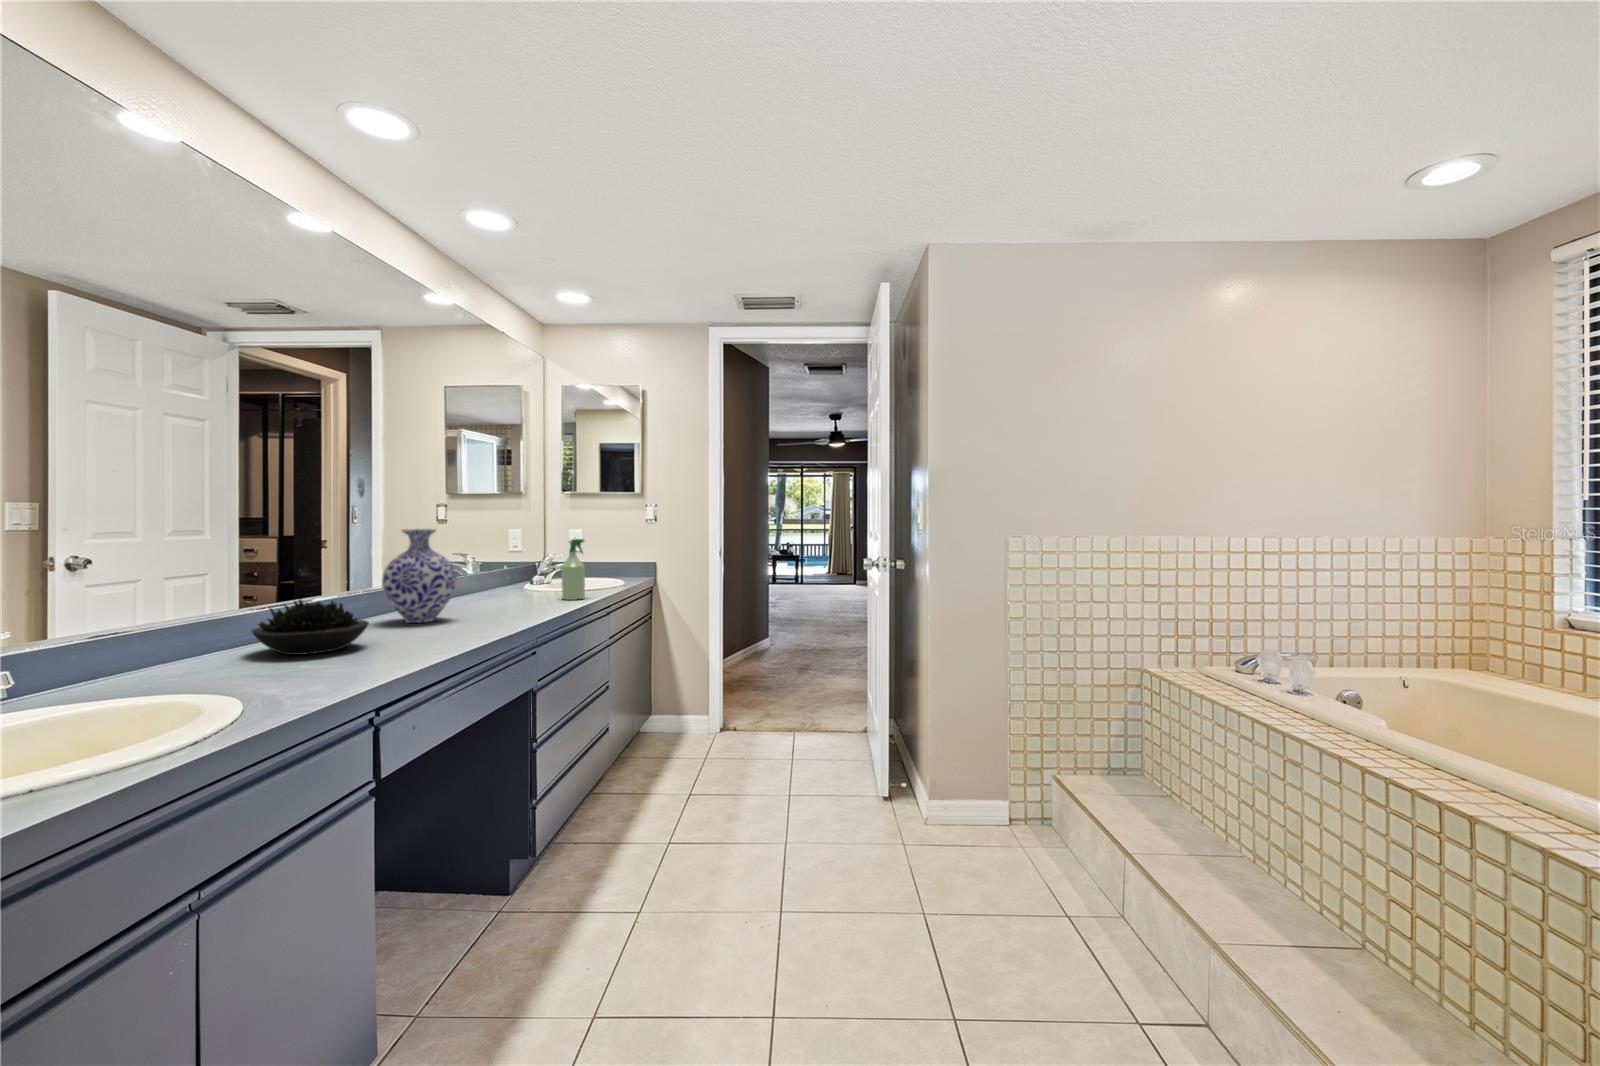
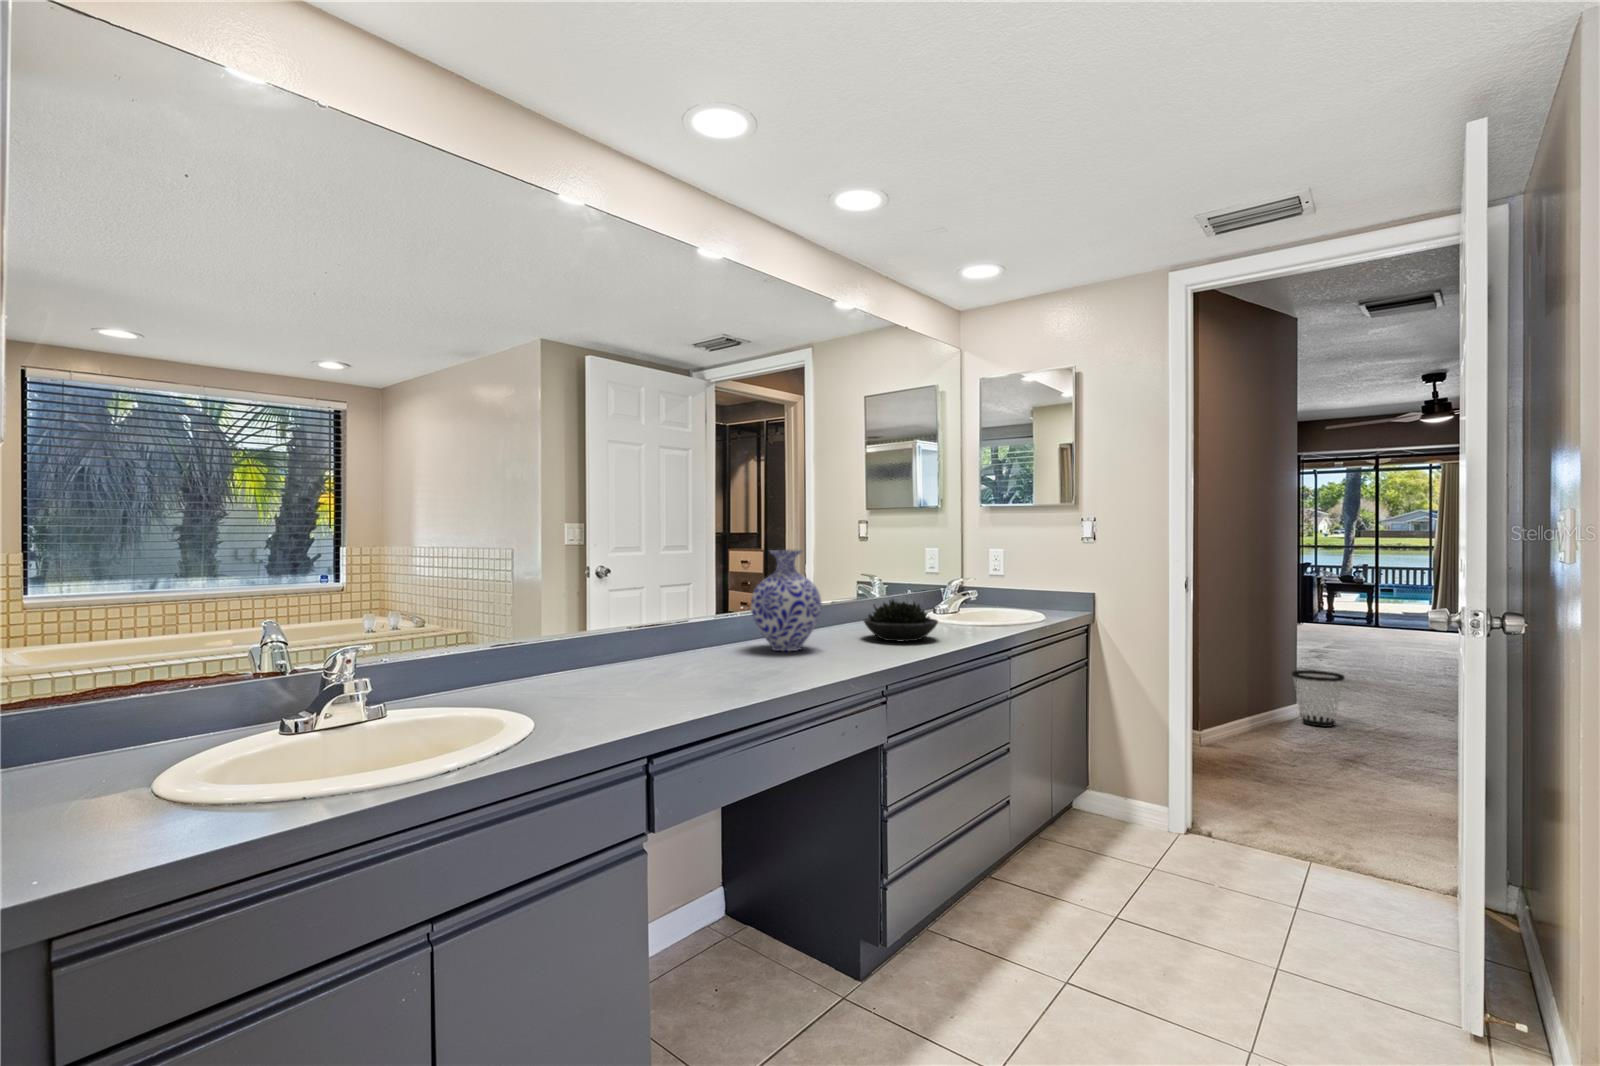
spray bottle: present [561,539,585,600] -> none [955,562,984,636]
succulent plant: present [252,600,369,655] -> present [864,600,938,641]
wastebasket: none [766,614,797,652] -> present [1292,670,1344,727]

